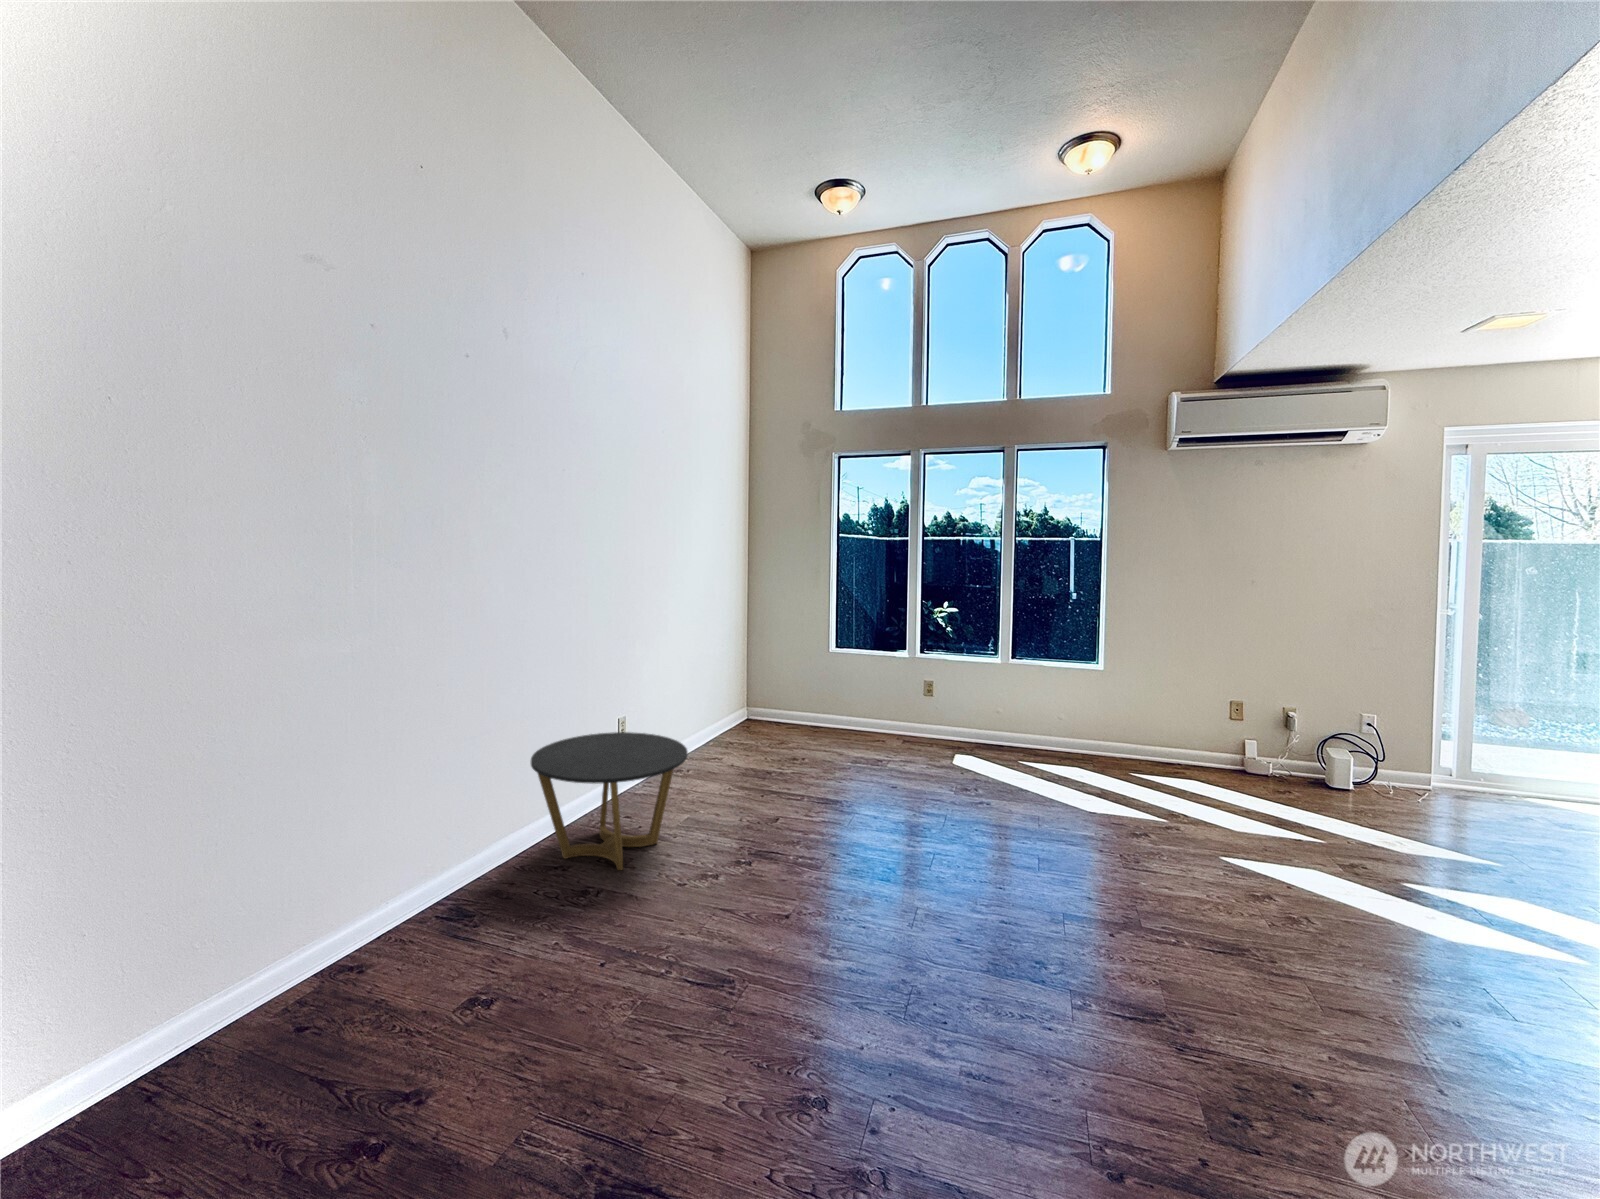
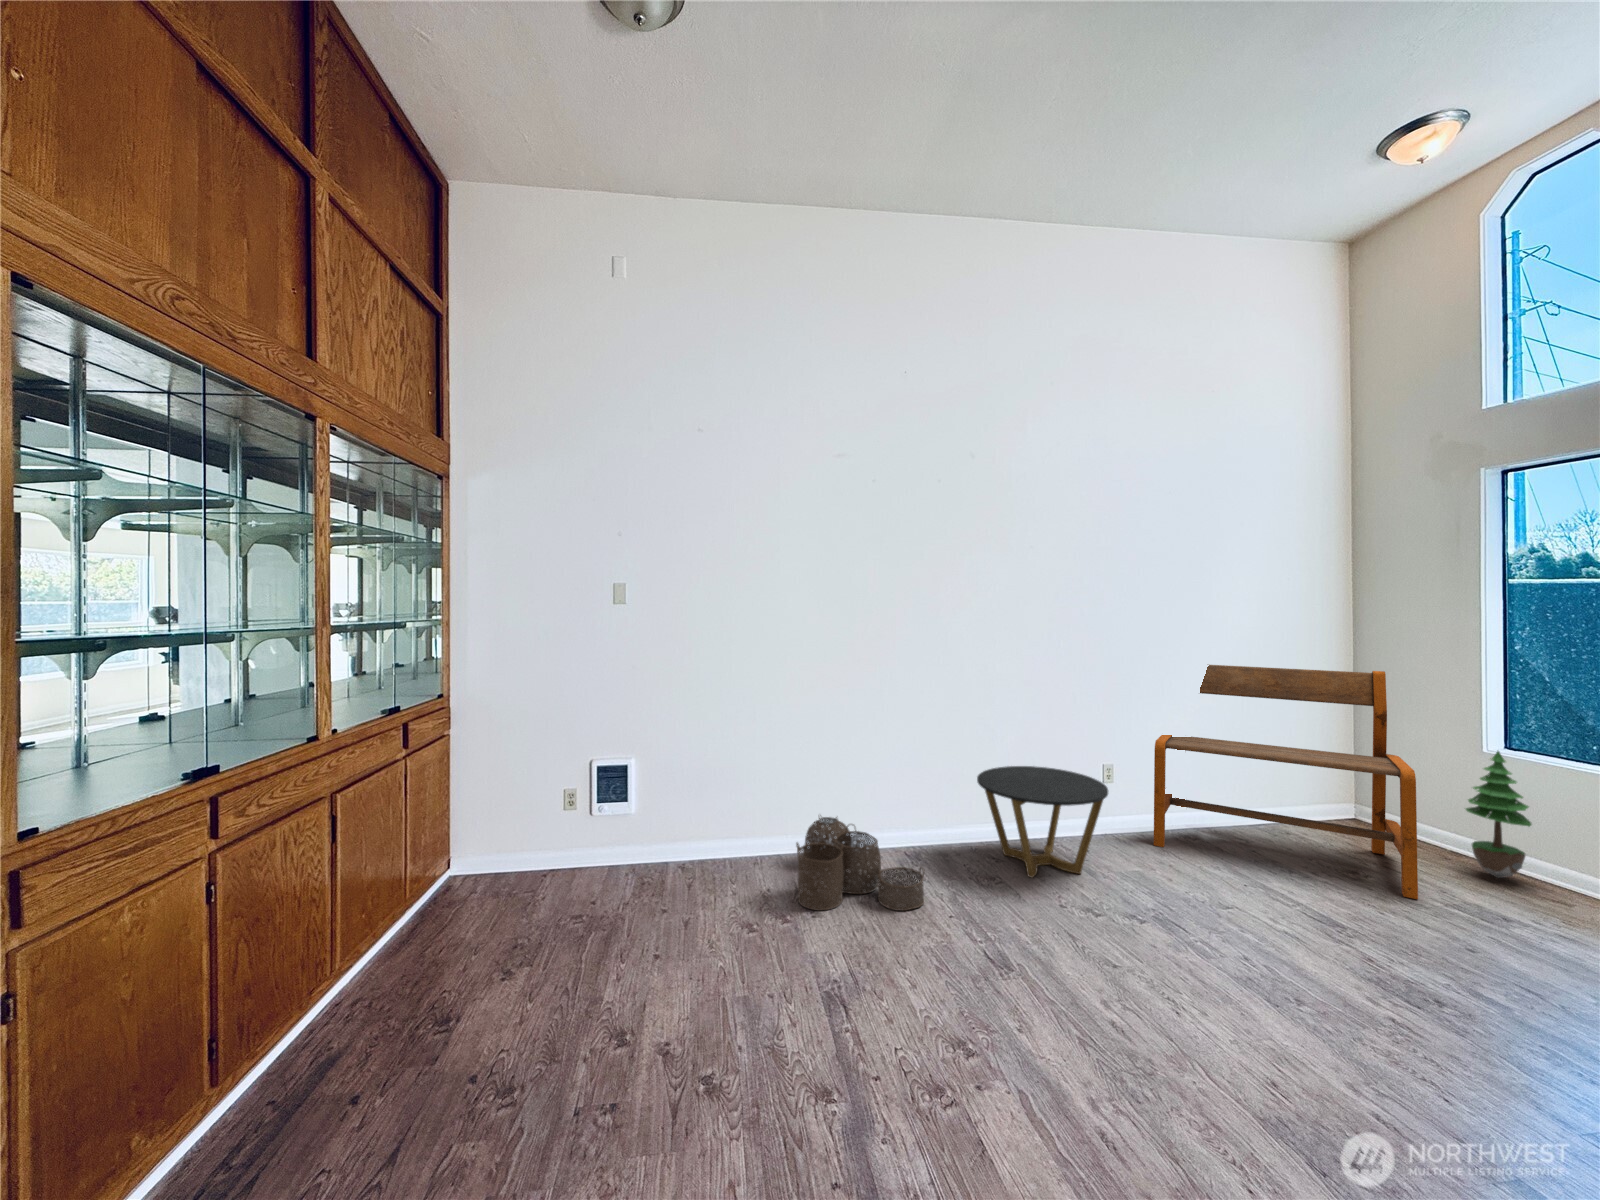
bench: none [648,597,843,788] -> present [1154,665,1418,899]
potted tree: none [834,648,867,737] -> present [1466,751,1531,878]
woven basket: none [268,908,558,1101] -> present [796,817,925,911]

